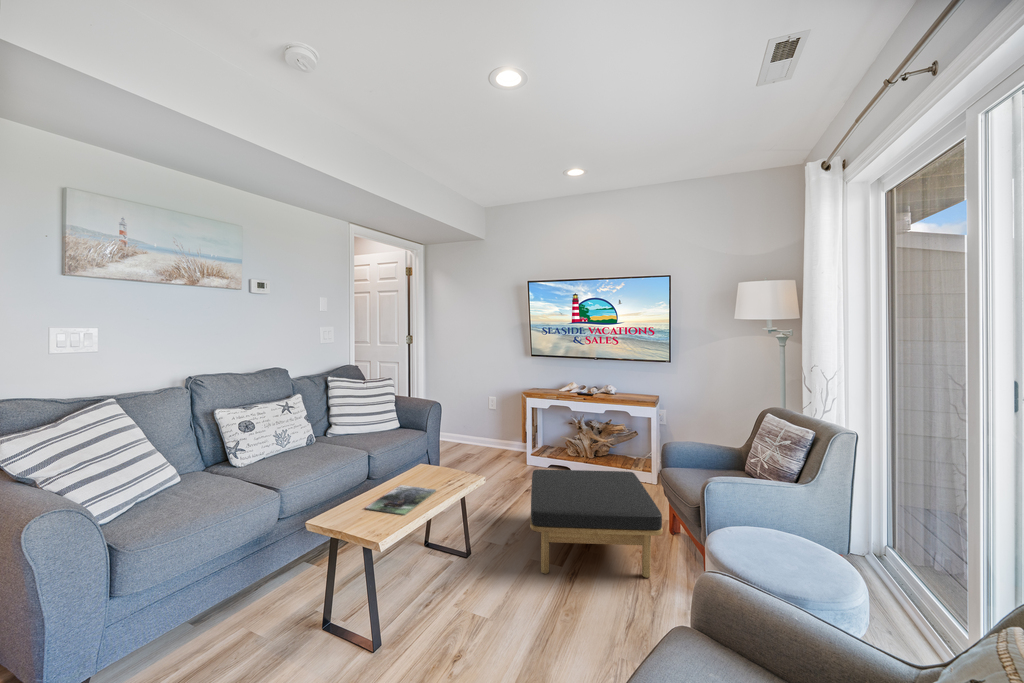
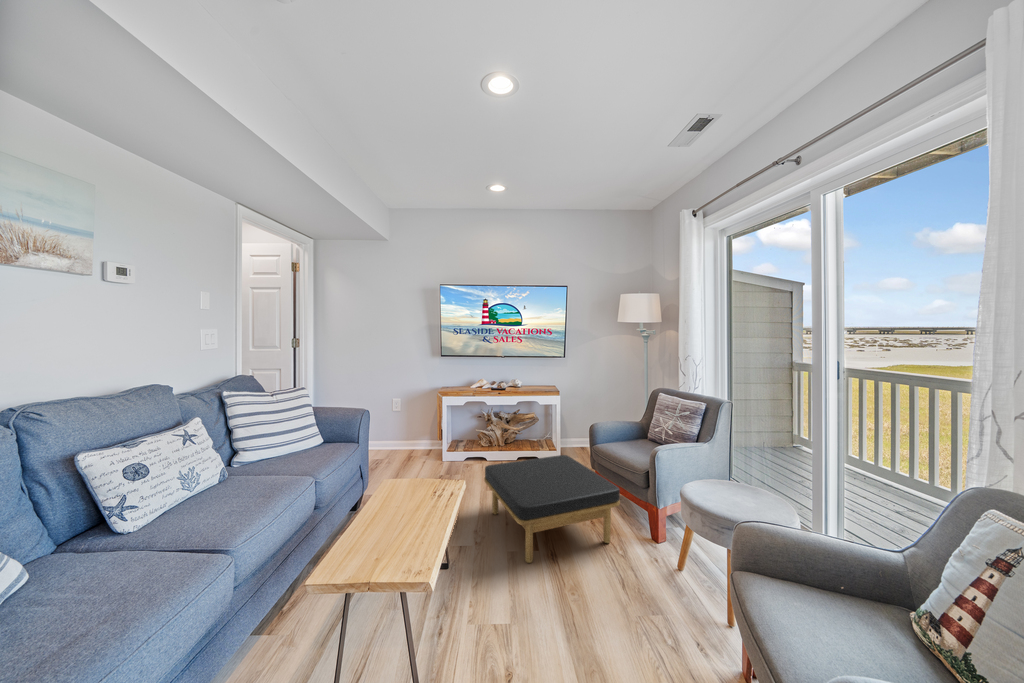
magazine: present [365,485,436,515] -> none [370,505,430,545]

